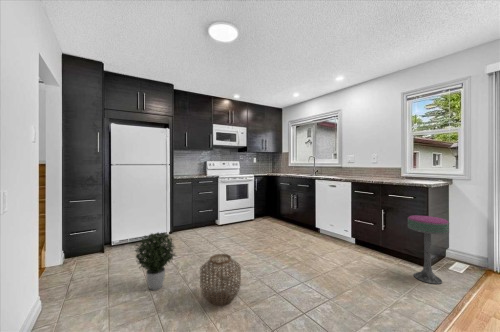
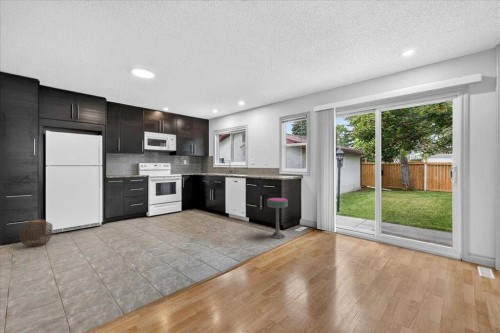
potted plant: present [135,233,175,290] -> none [68,215,103,256]
woven basket: present [200,254,241,306] -> present [20,219,52,247]

